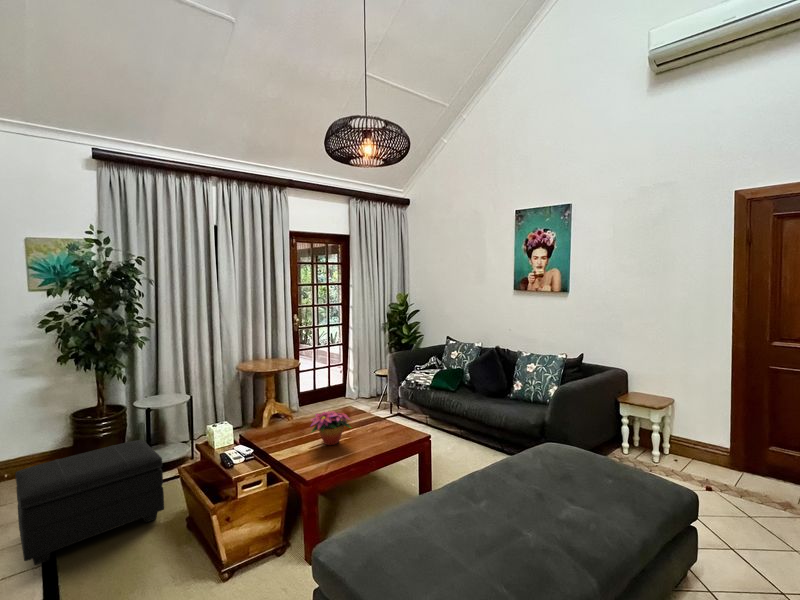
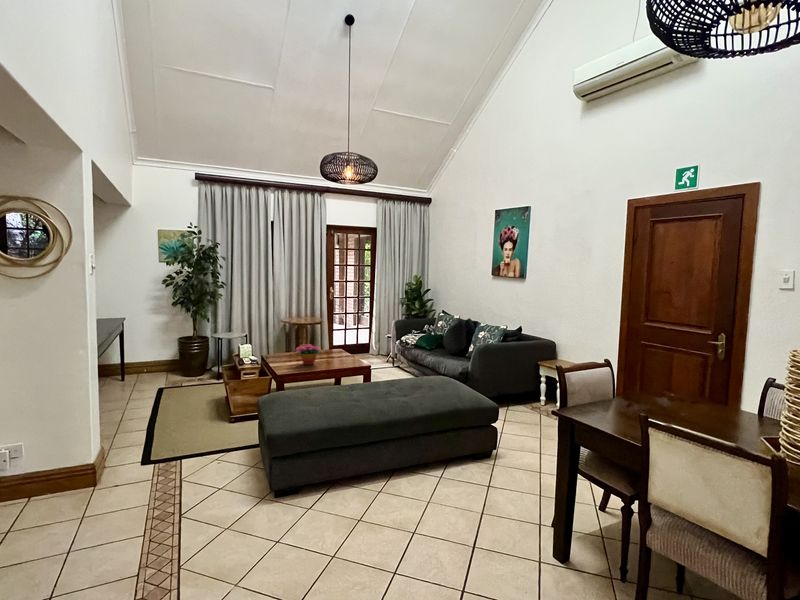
footstool: present [15,440,164,565] -> none [143,354,217,406]

